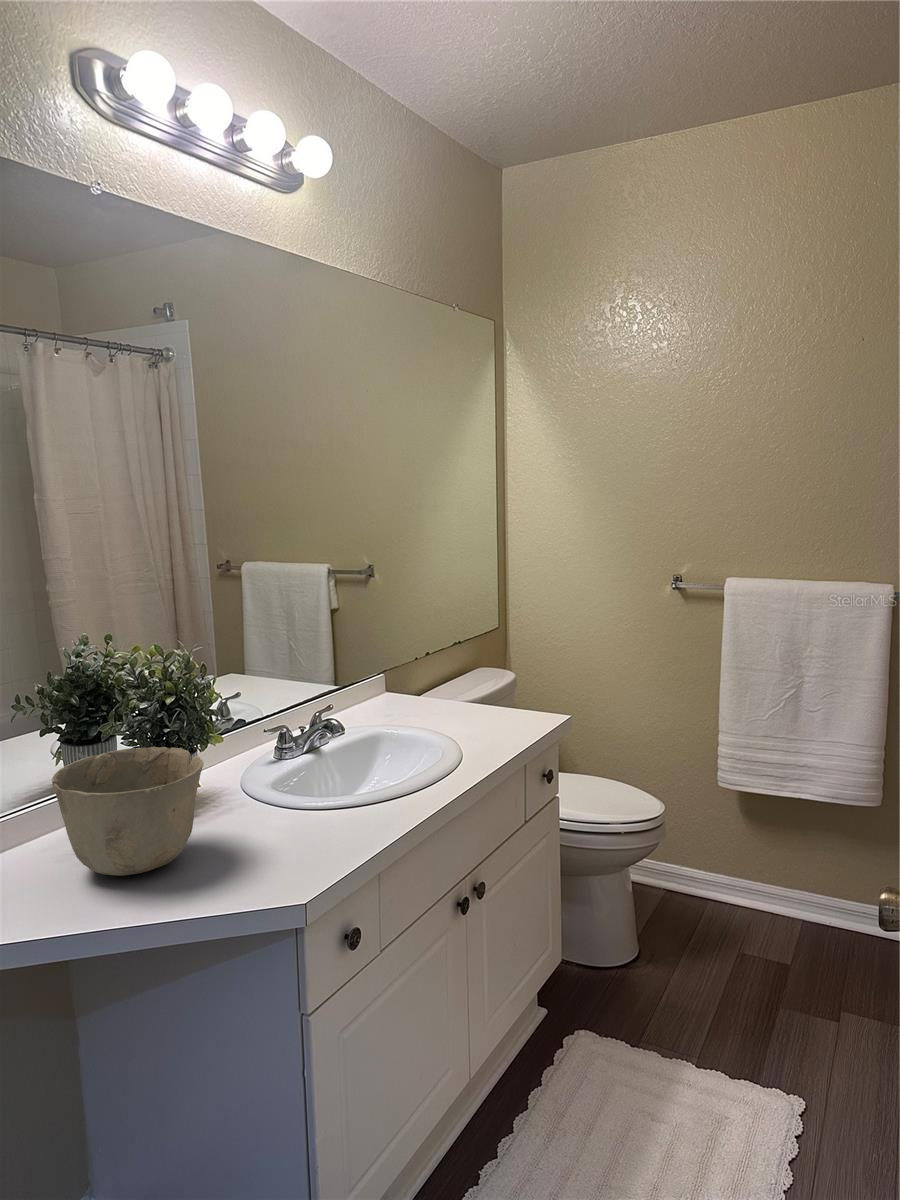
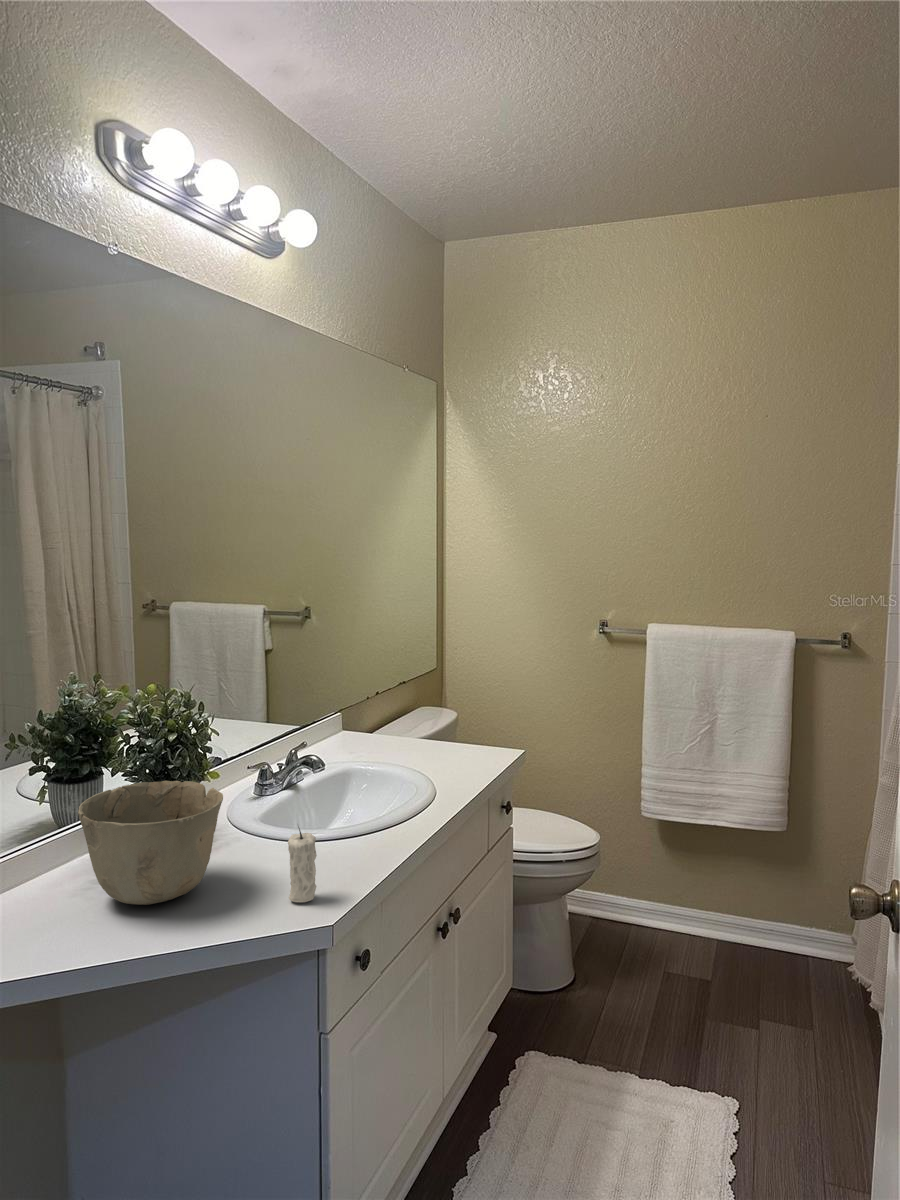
candle: none [264,794,296,879] -> present [288,827,317,902]

